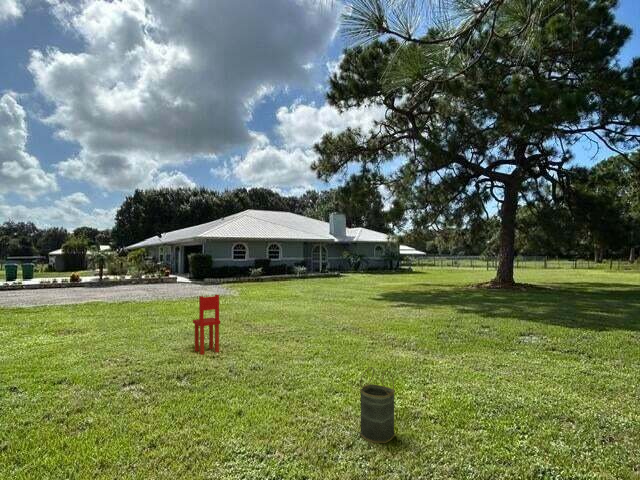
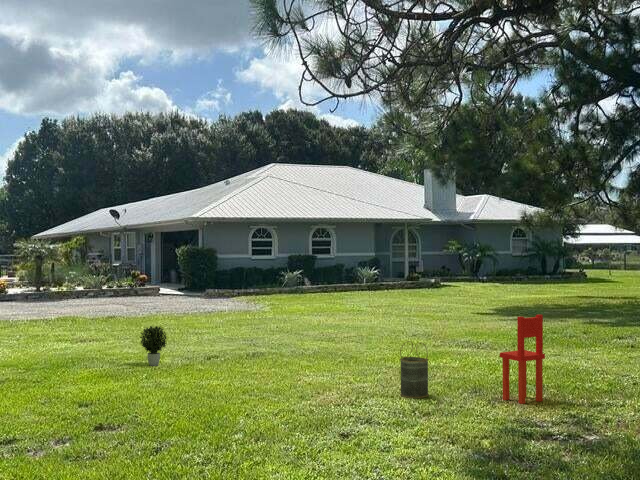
chair: present [193,295,220,355] -> present [500,314,545,404]
potted plant: none [86,329,117,369] -> present [140,326,167,366]

